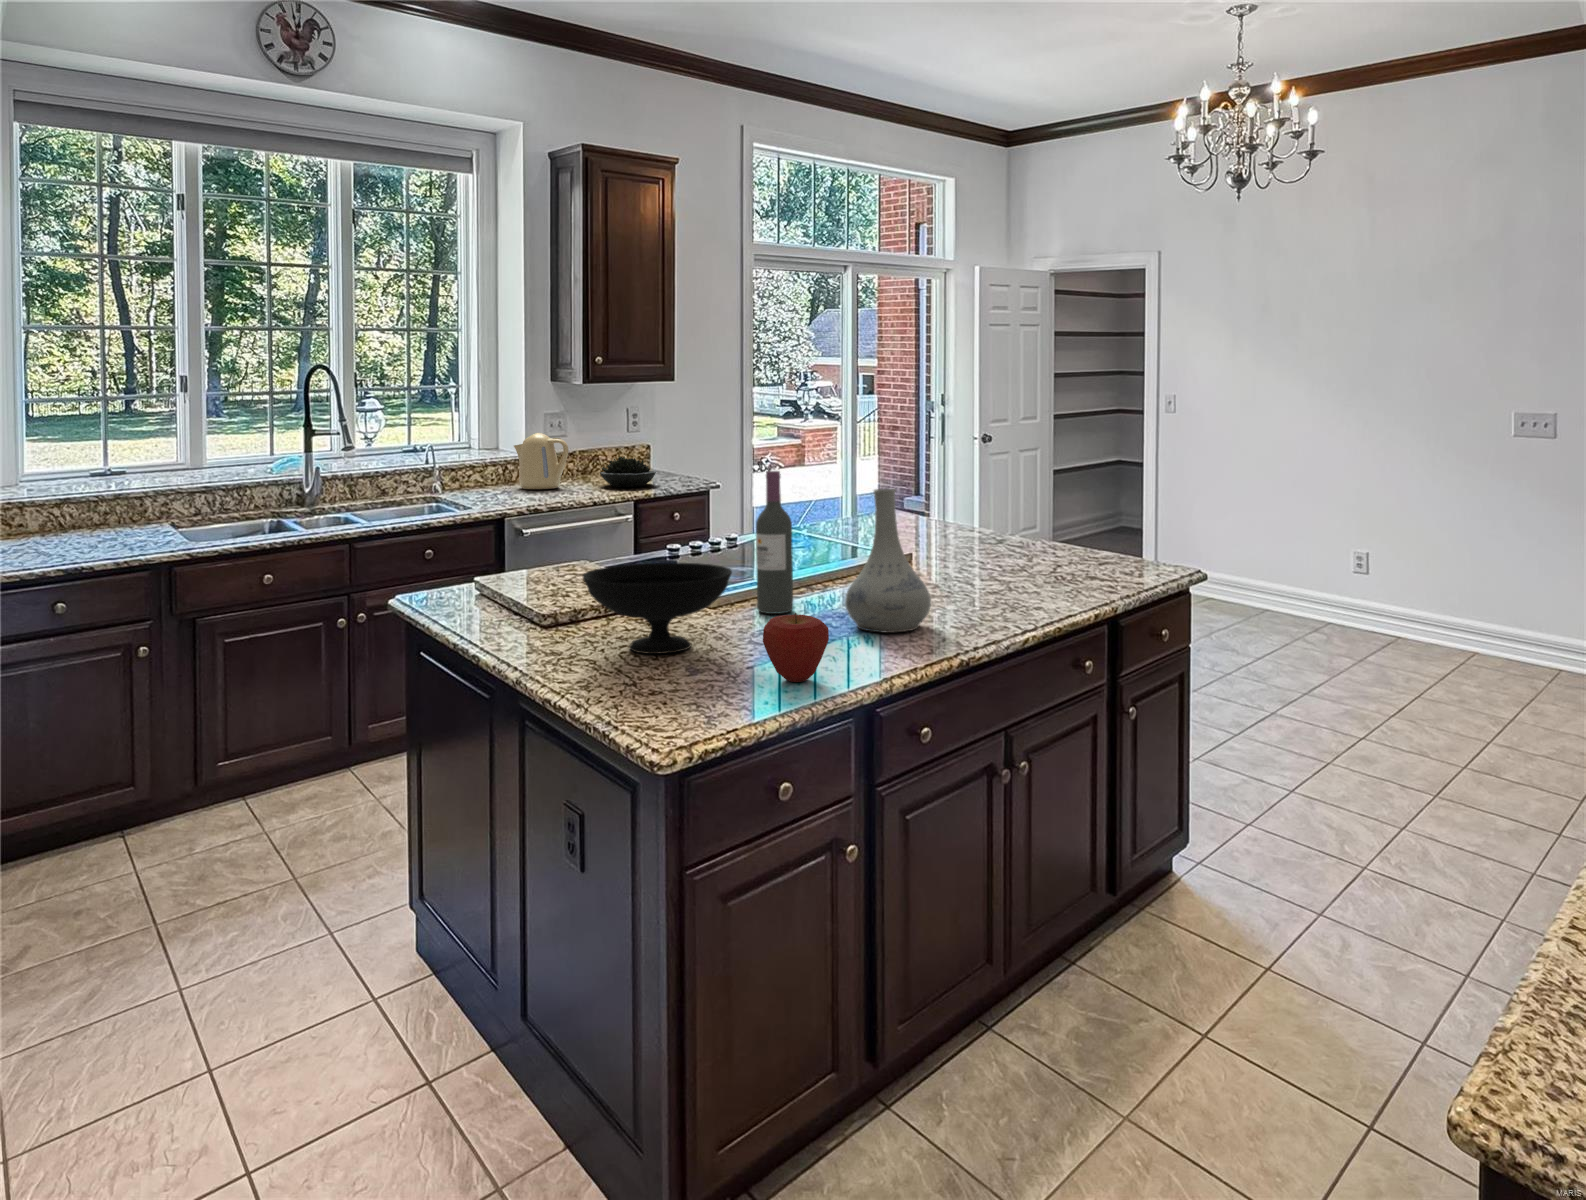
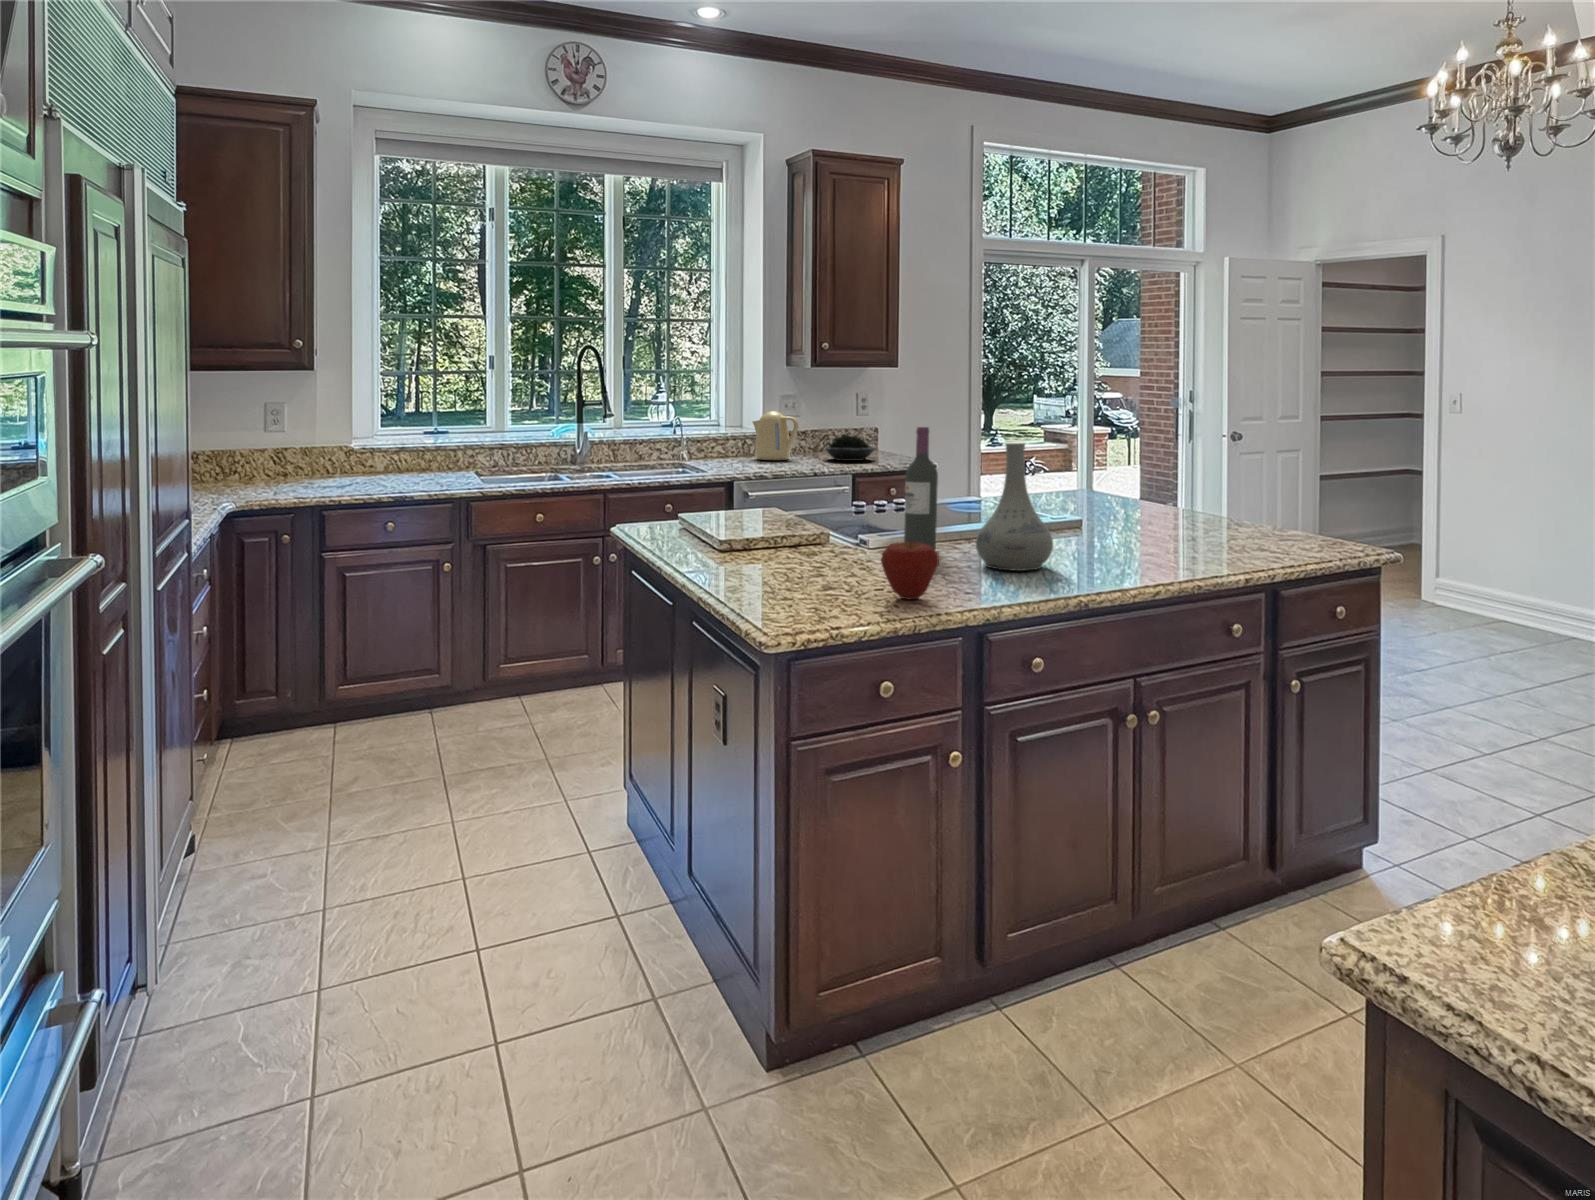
bowl: present [583,563,732,654] -> none [745,501,871,574]

